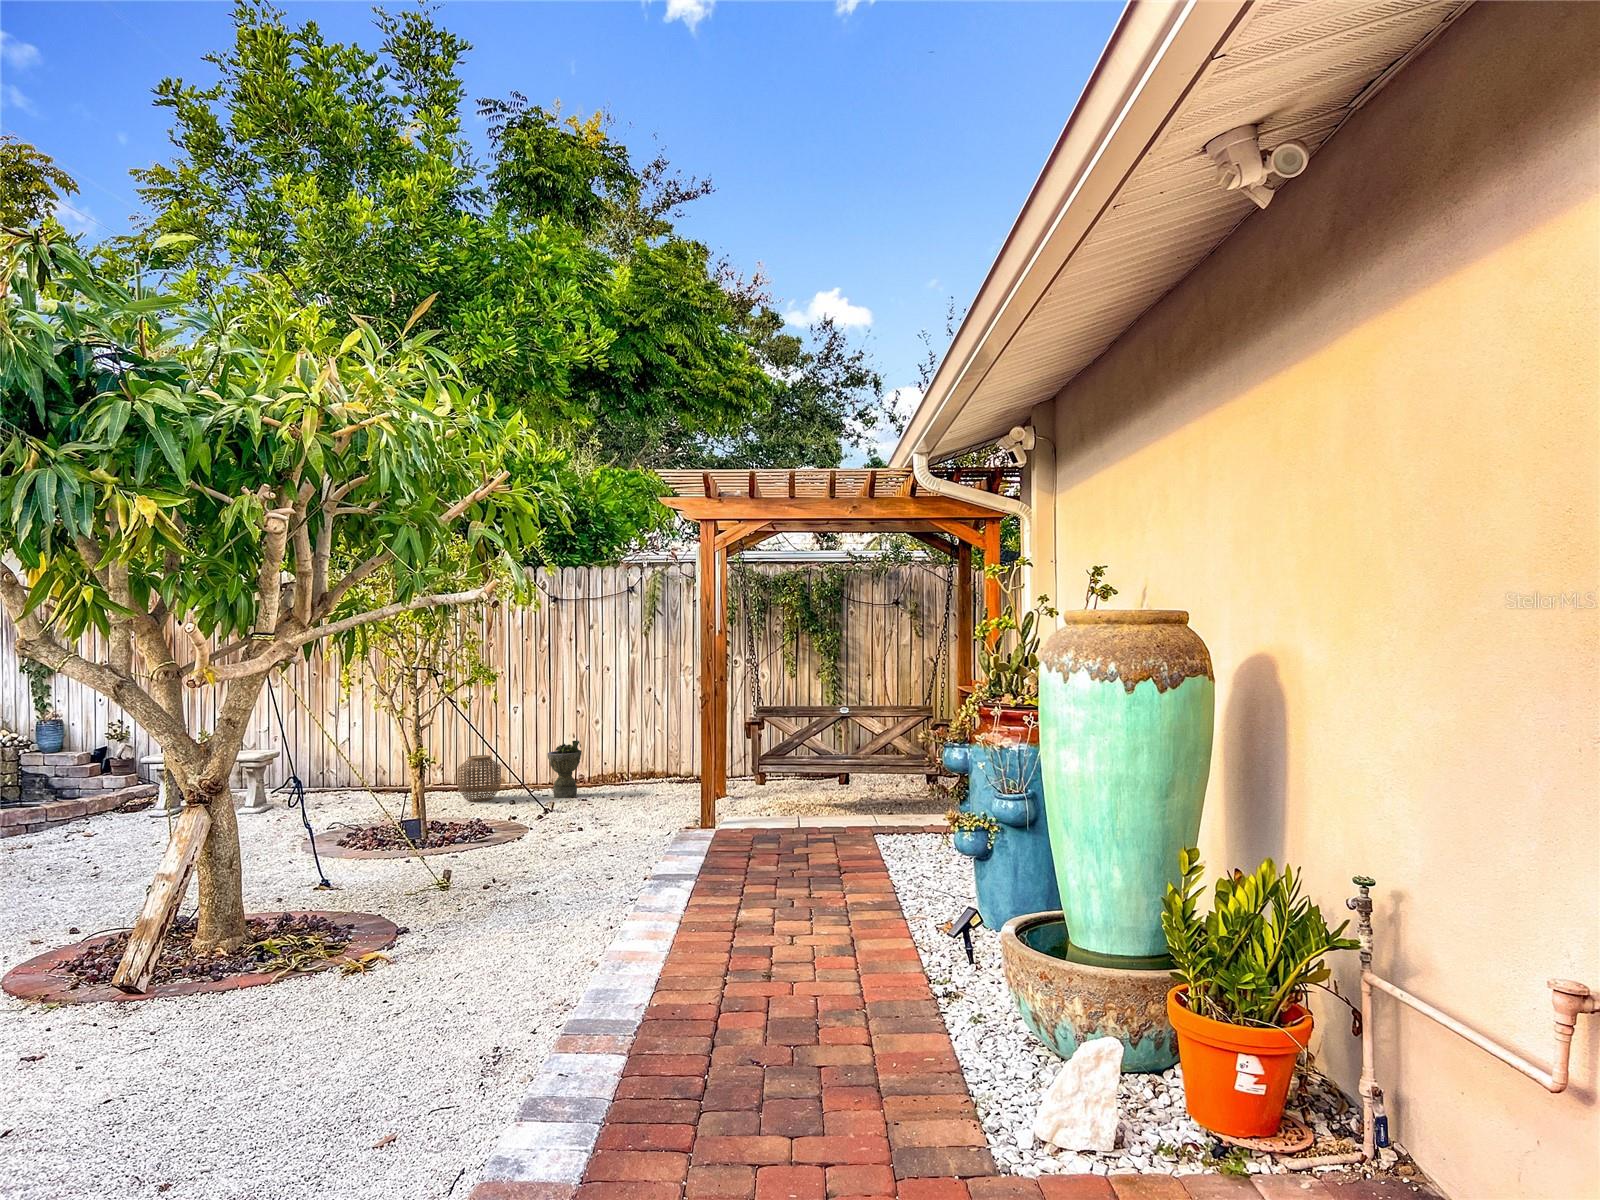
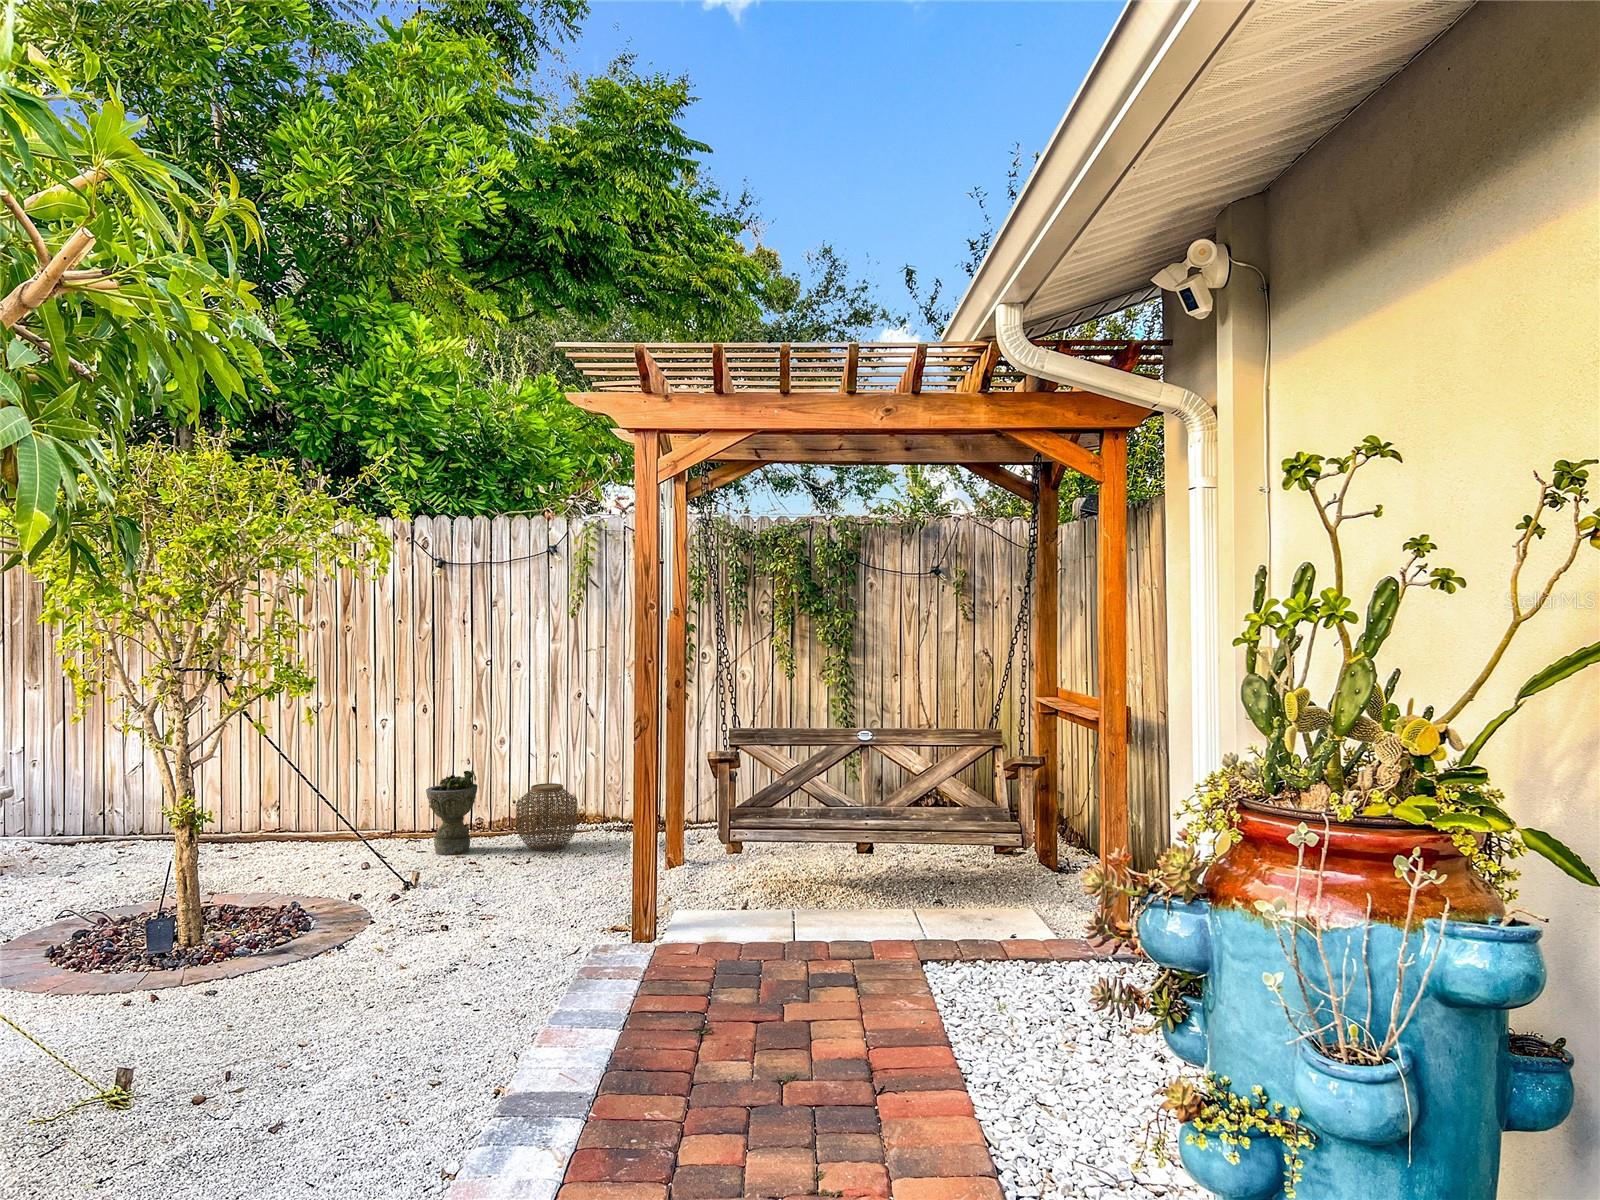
woven basket: present [457,755,501,802] -> present [516,783,577,851]

